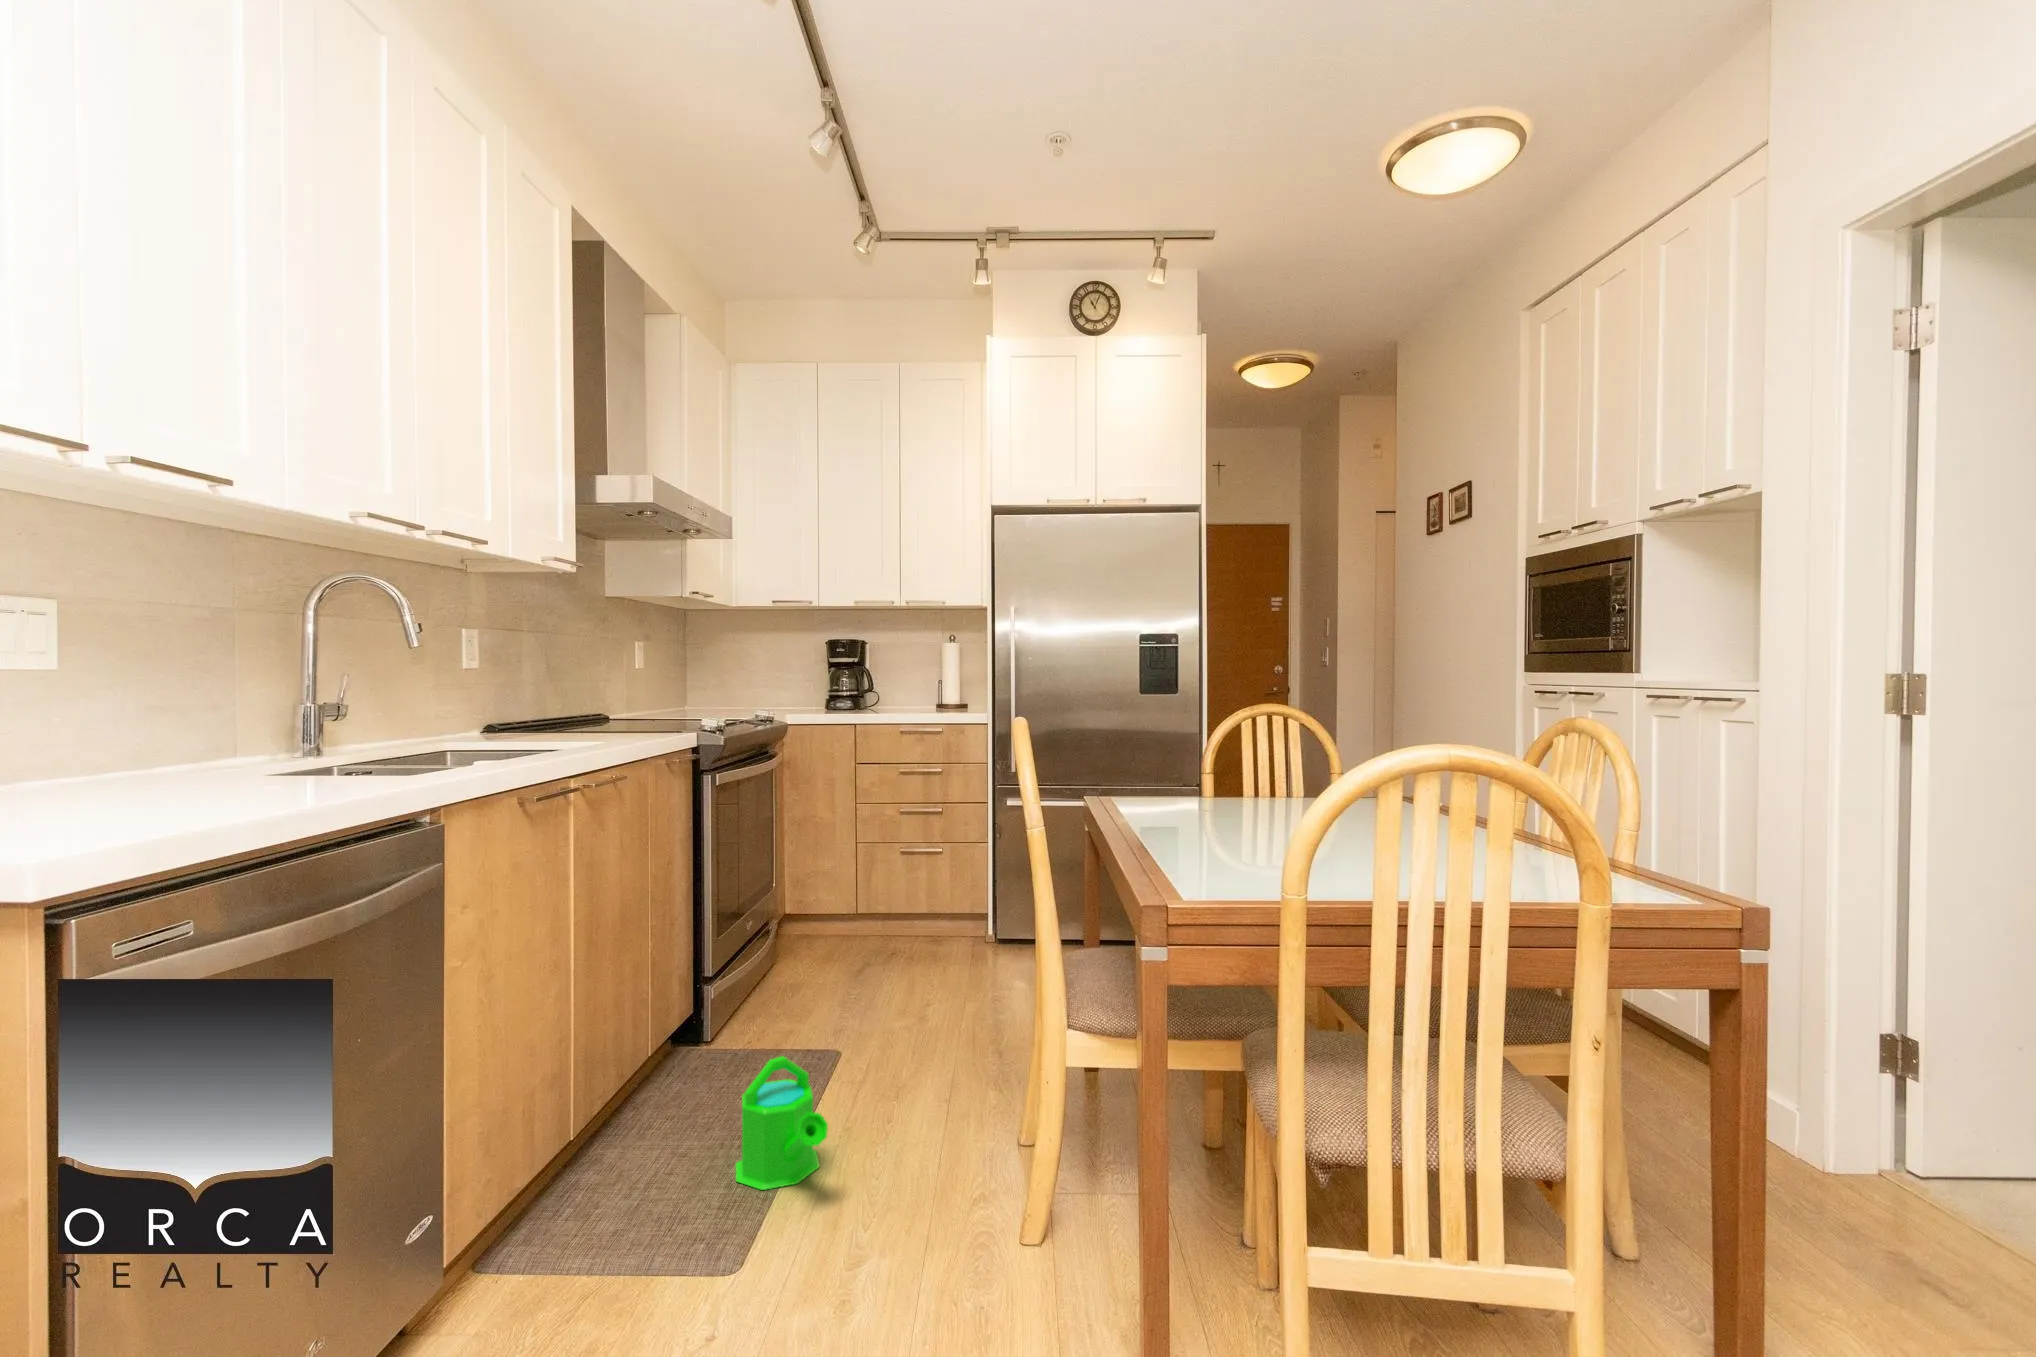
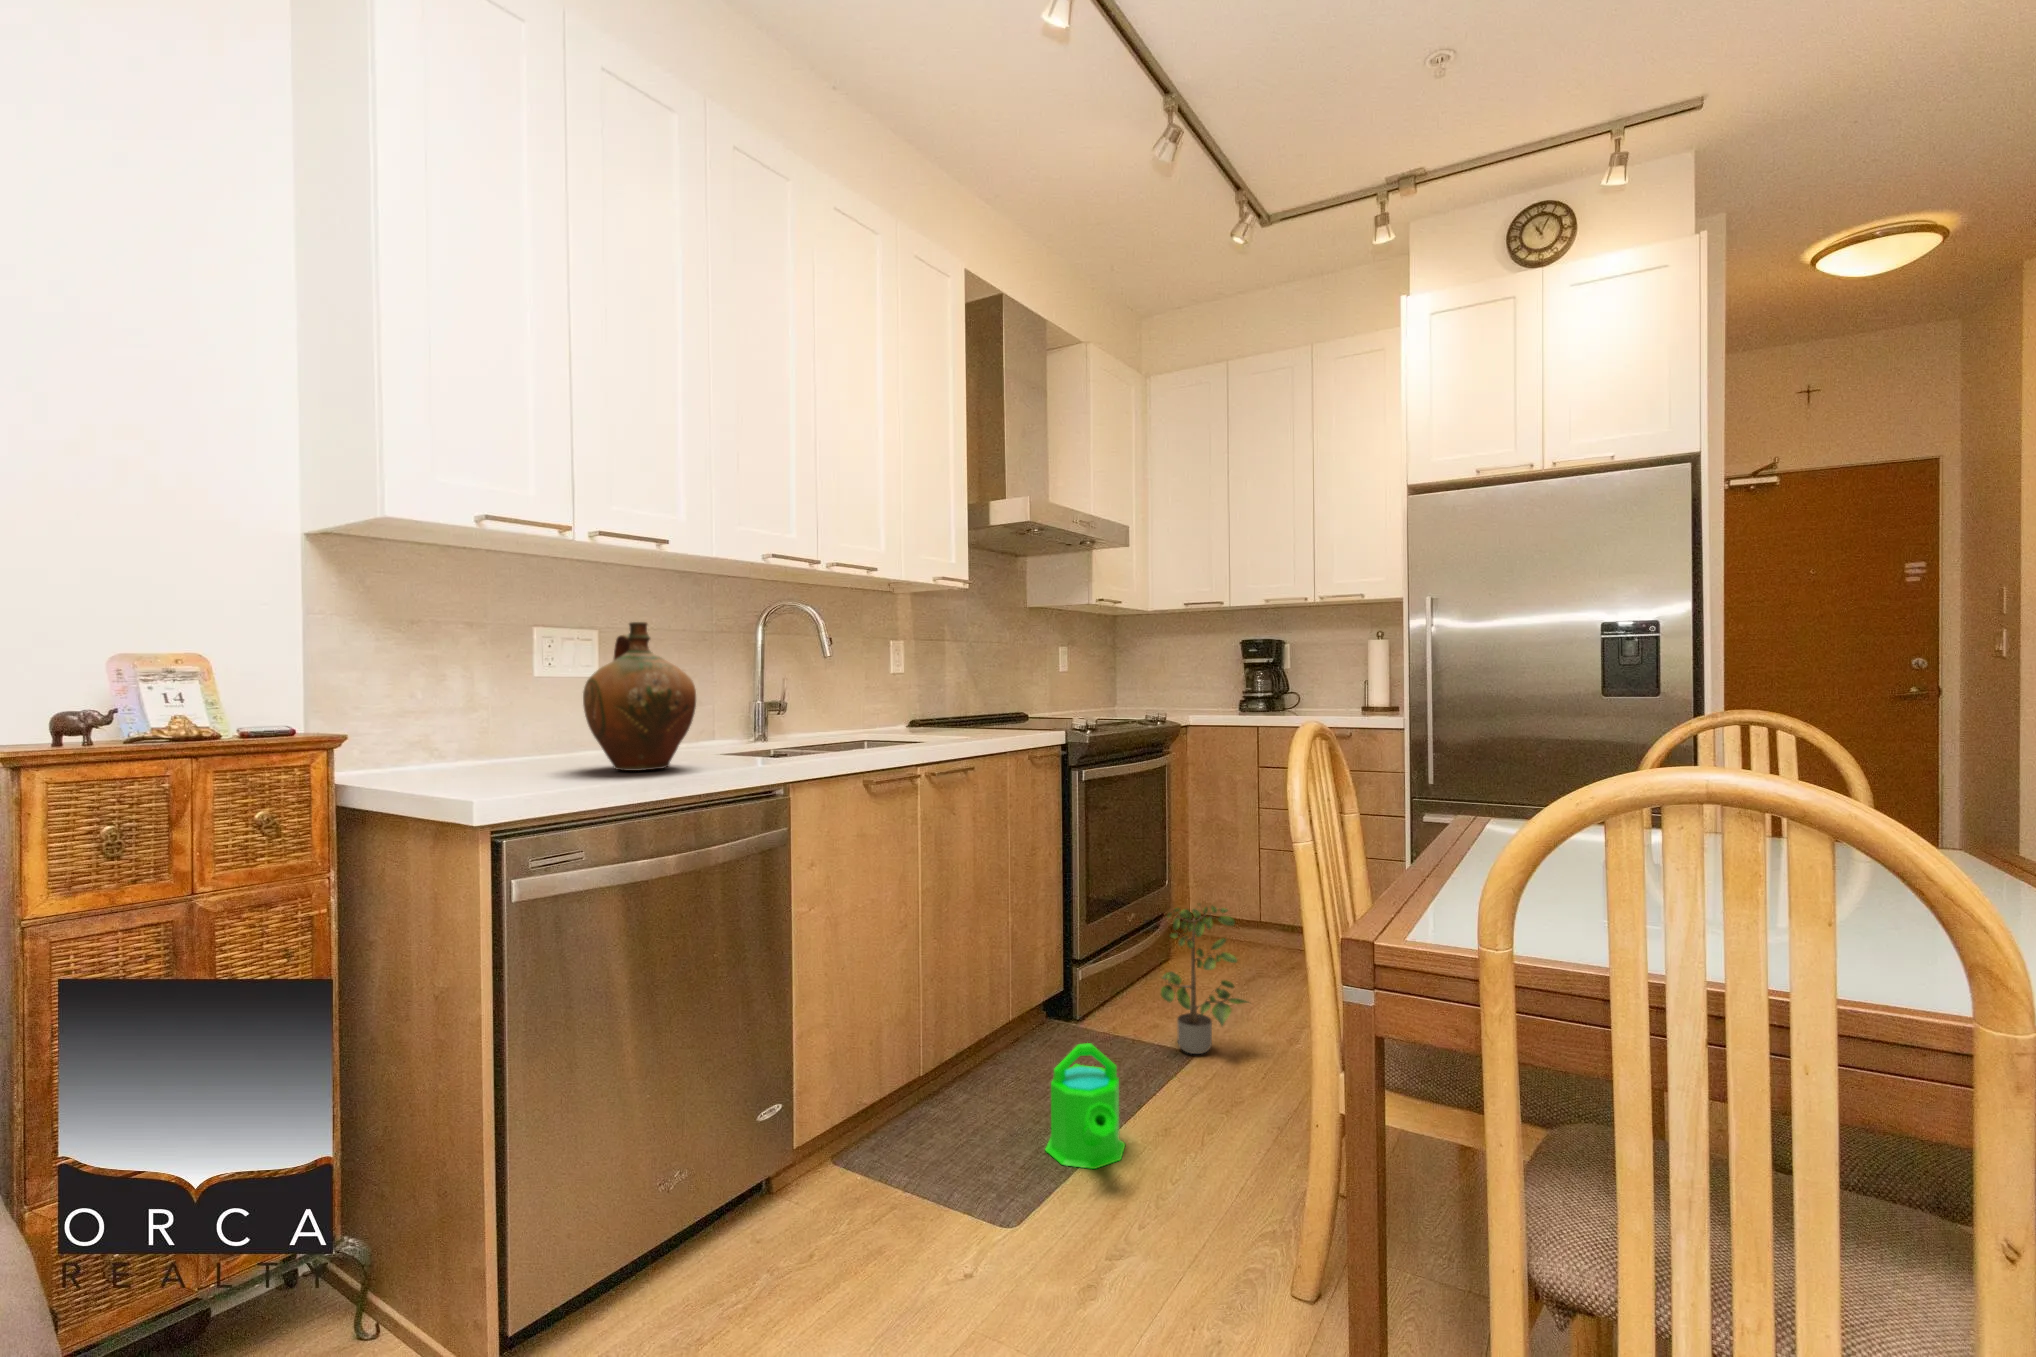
ceramic jug: none [98,593,306,807] -> present [583,622,696,771]
potted plant: none [809,895,898,1049] -> present [1161,903,1247,1054]

